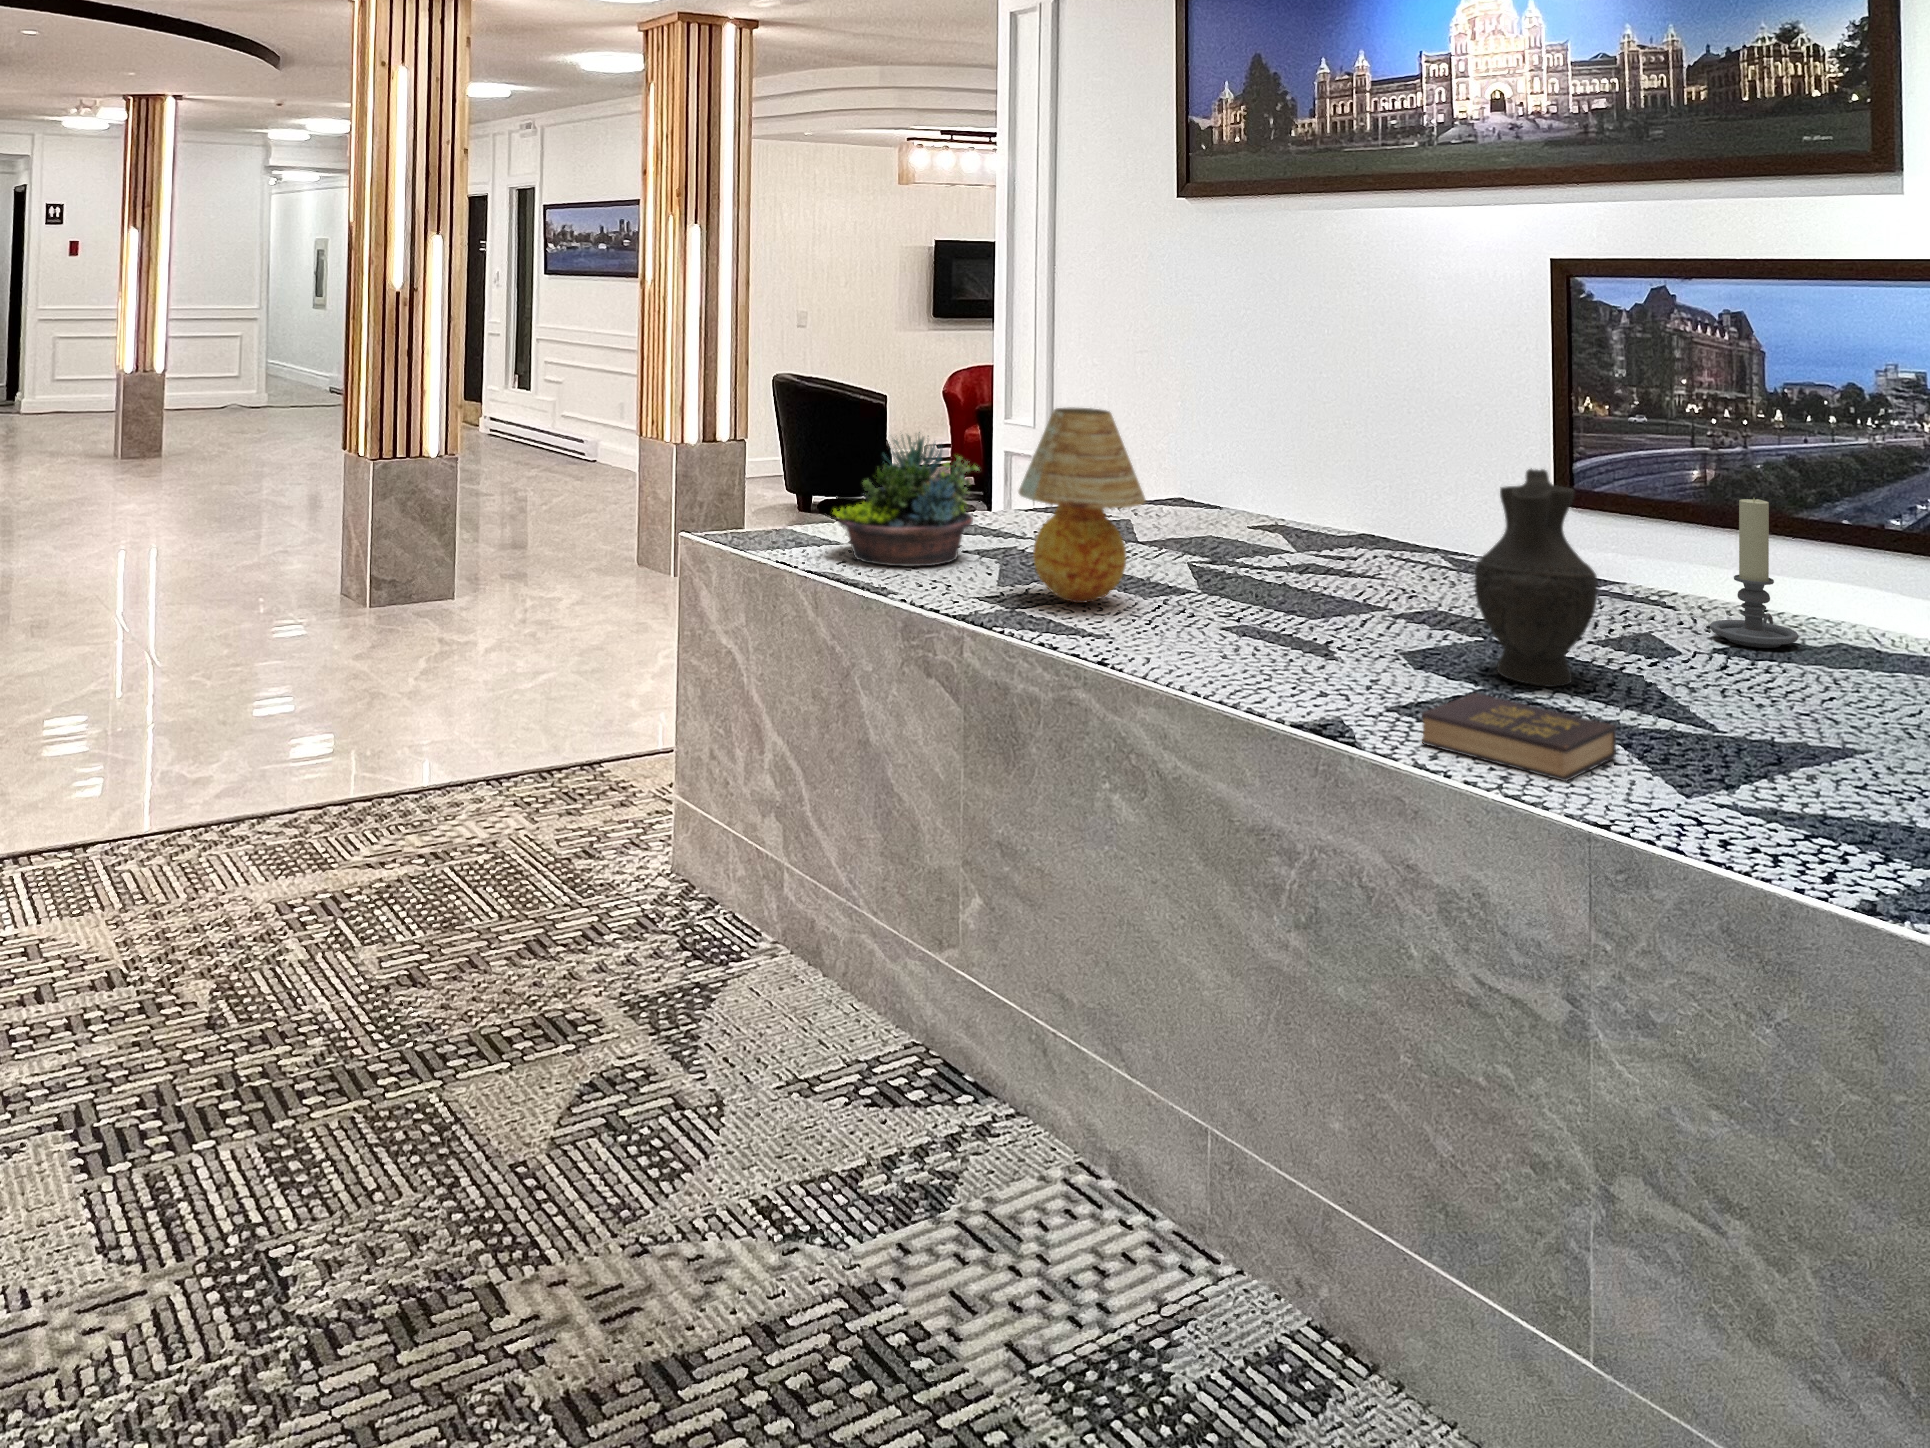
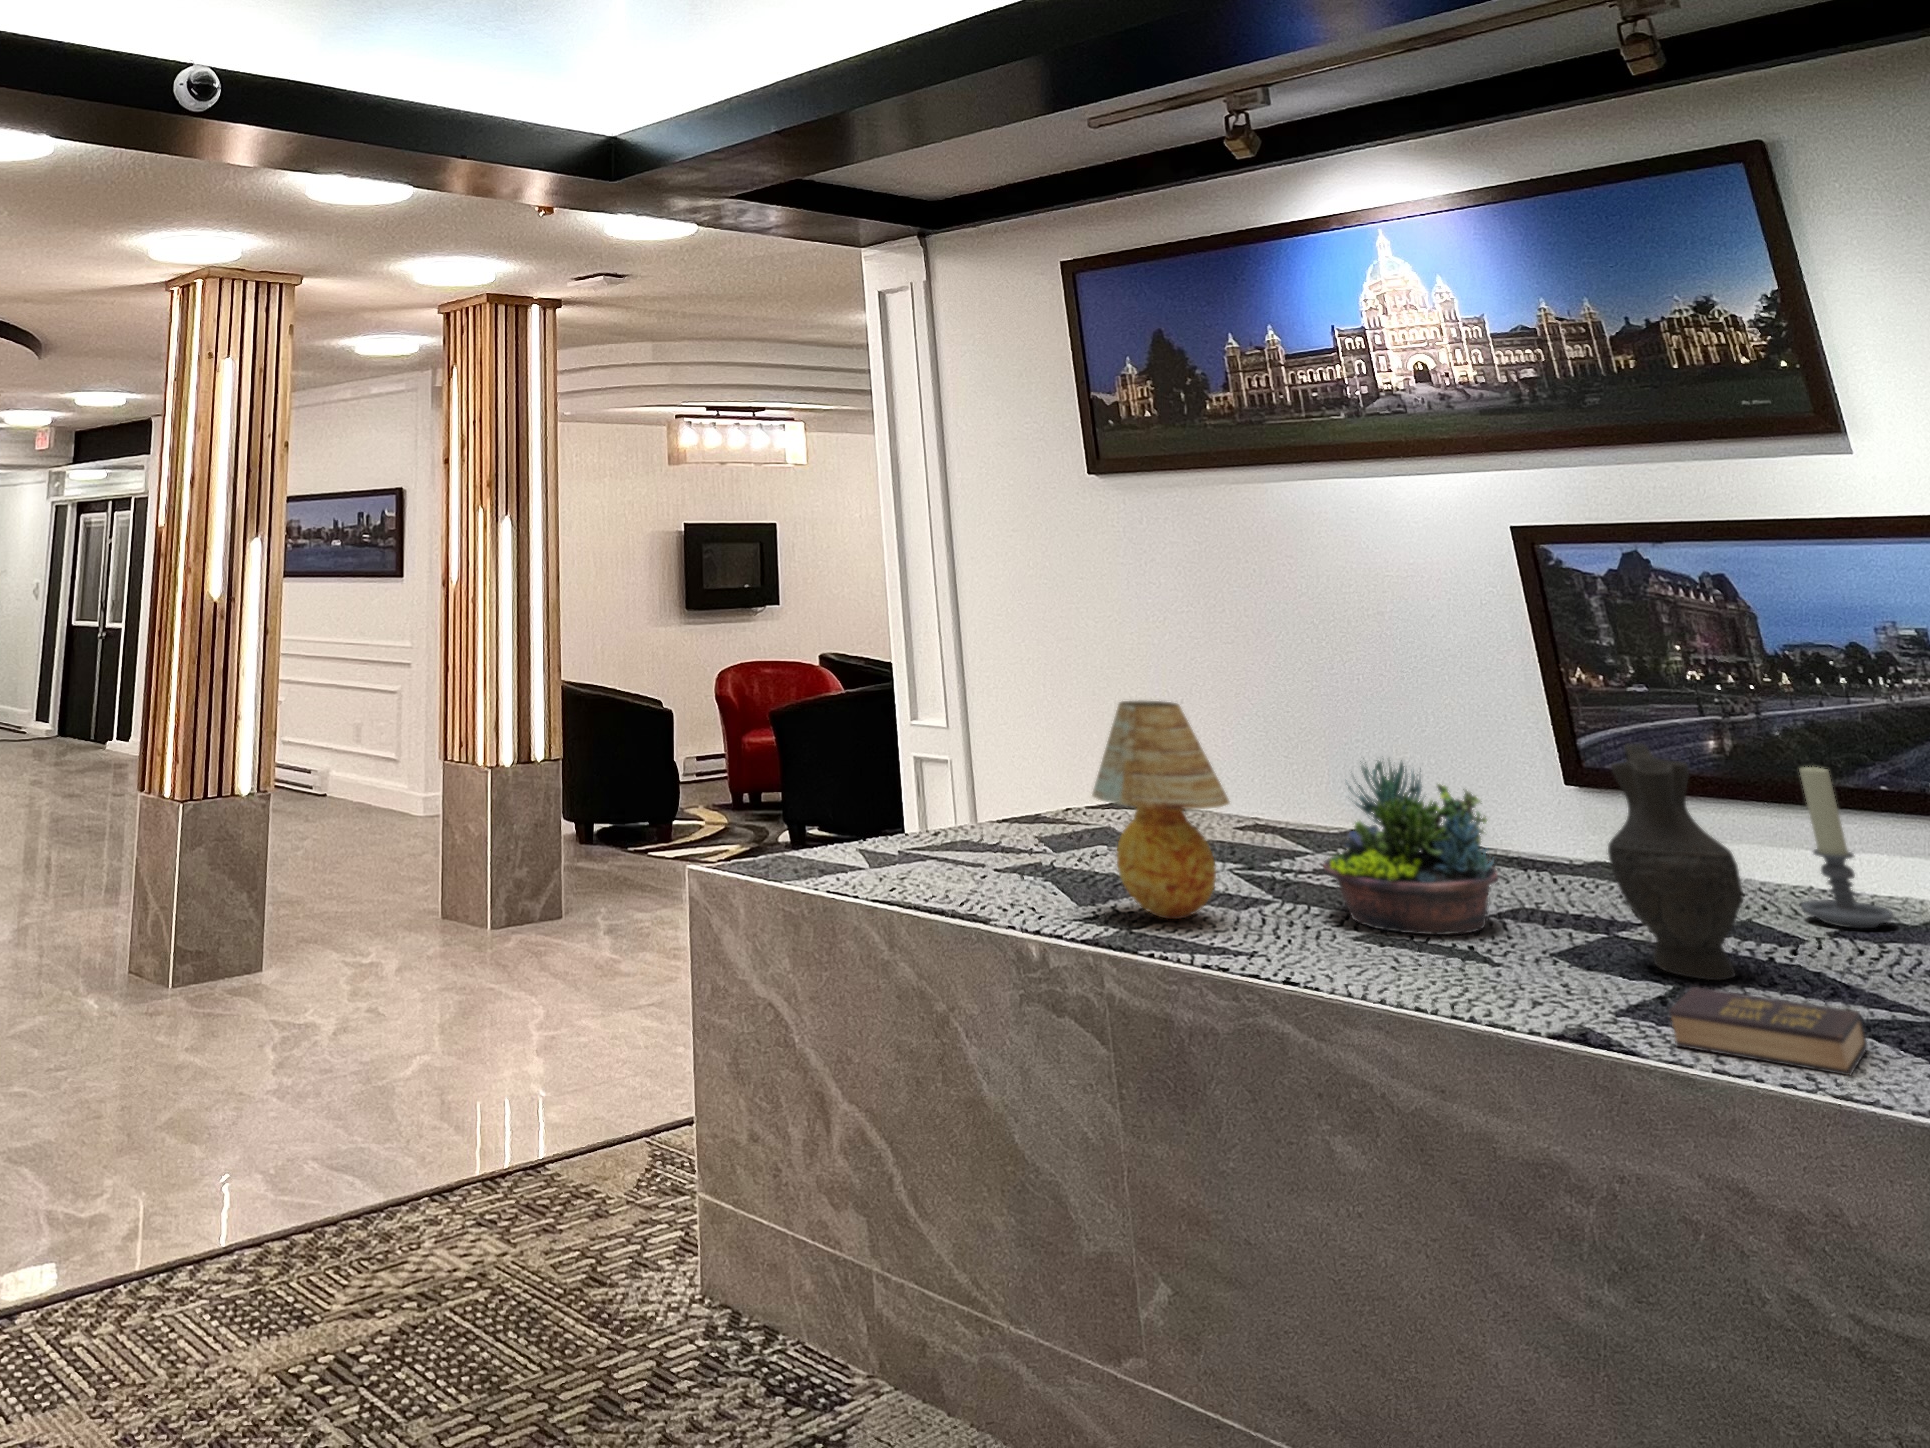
succulent planter: present [833,432,979,566] -> present [1323,760,1498,935]

